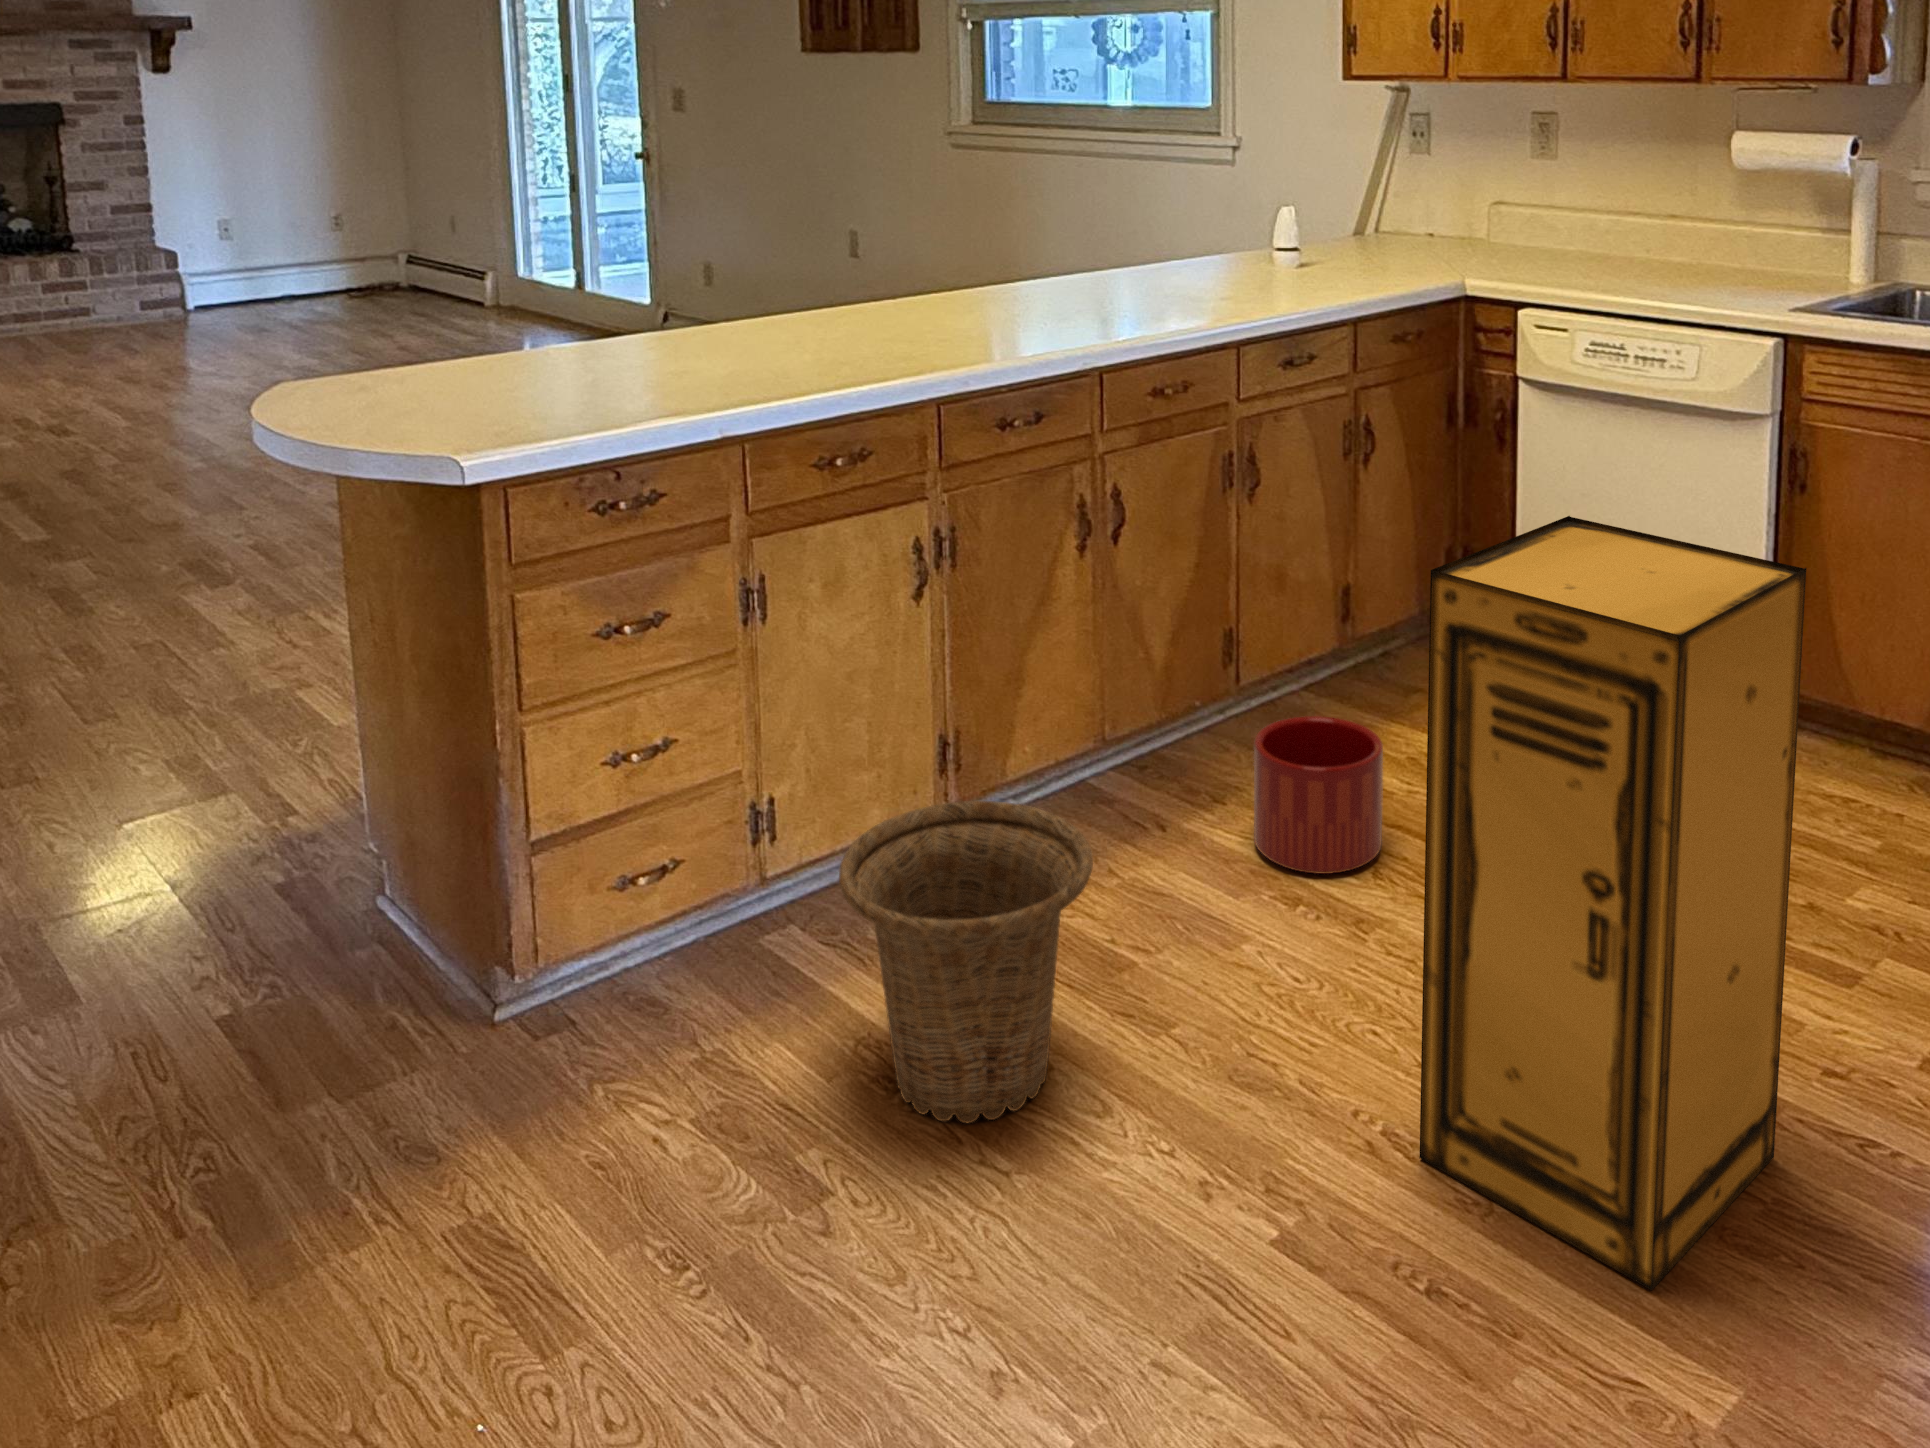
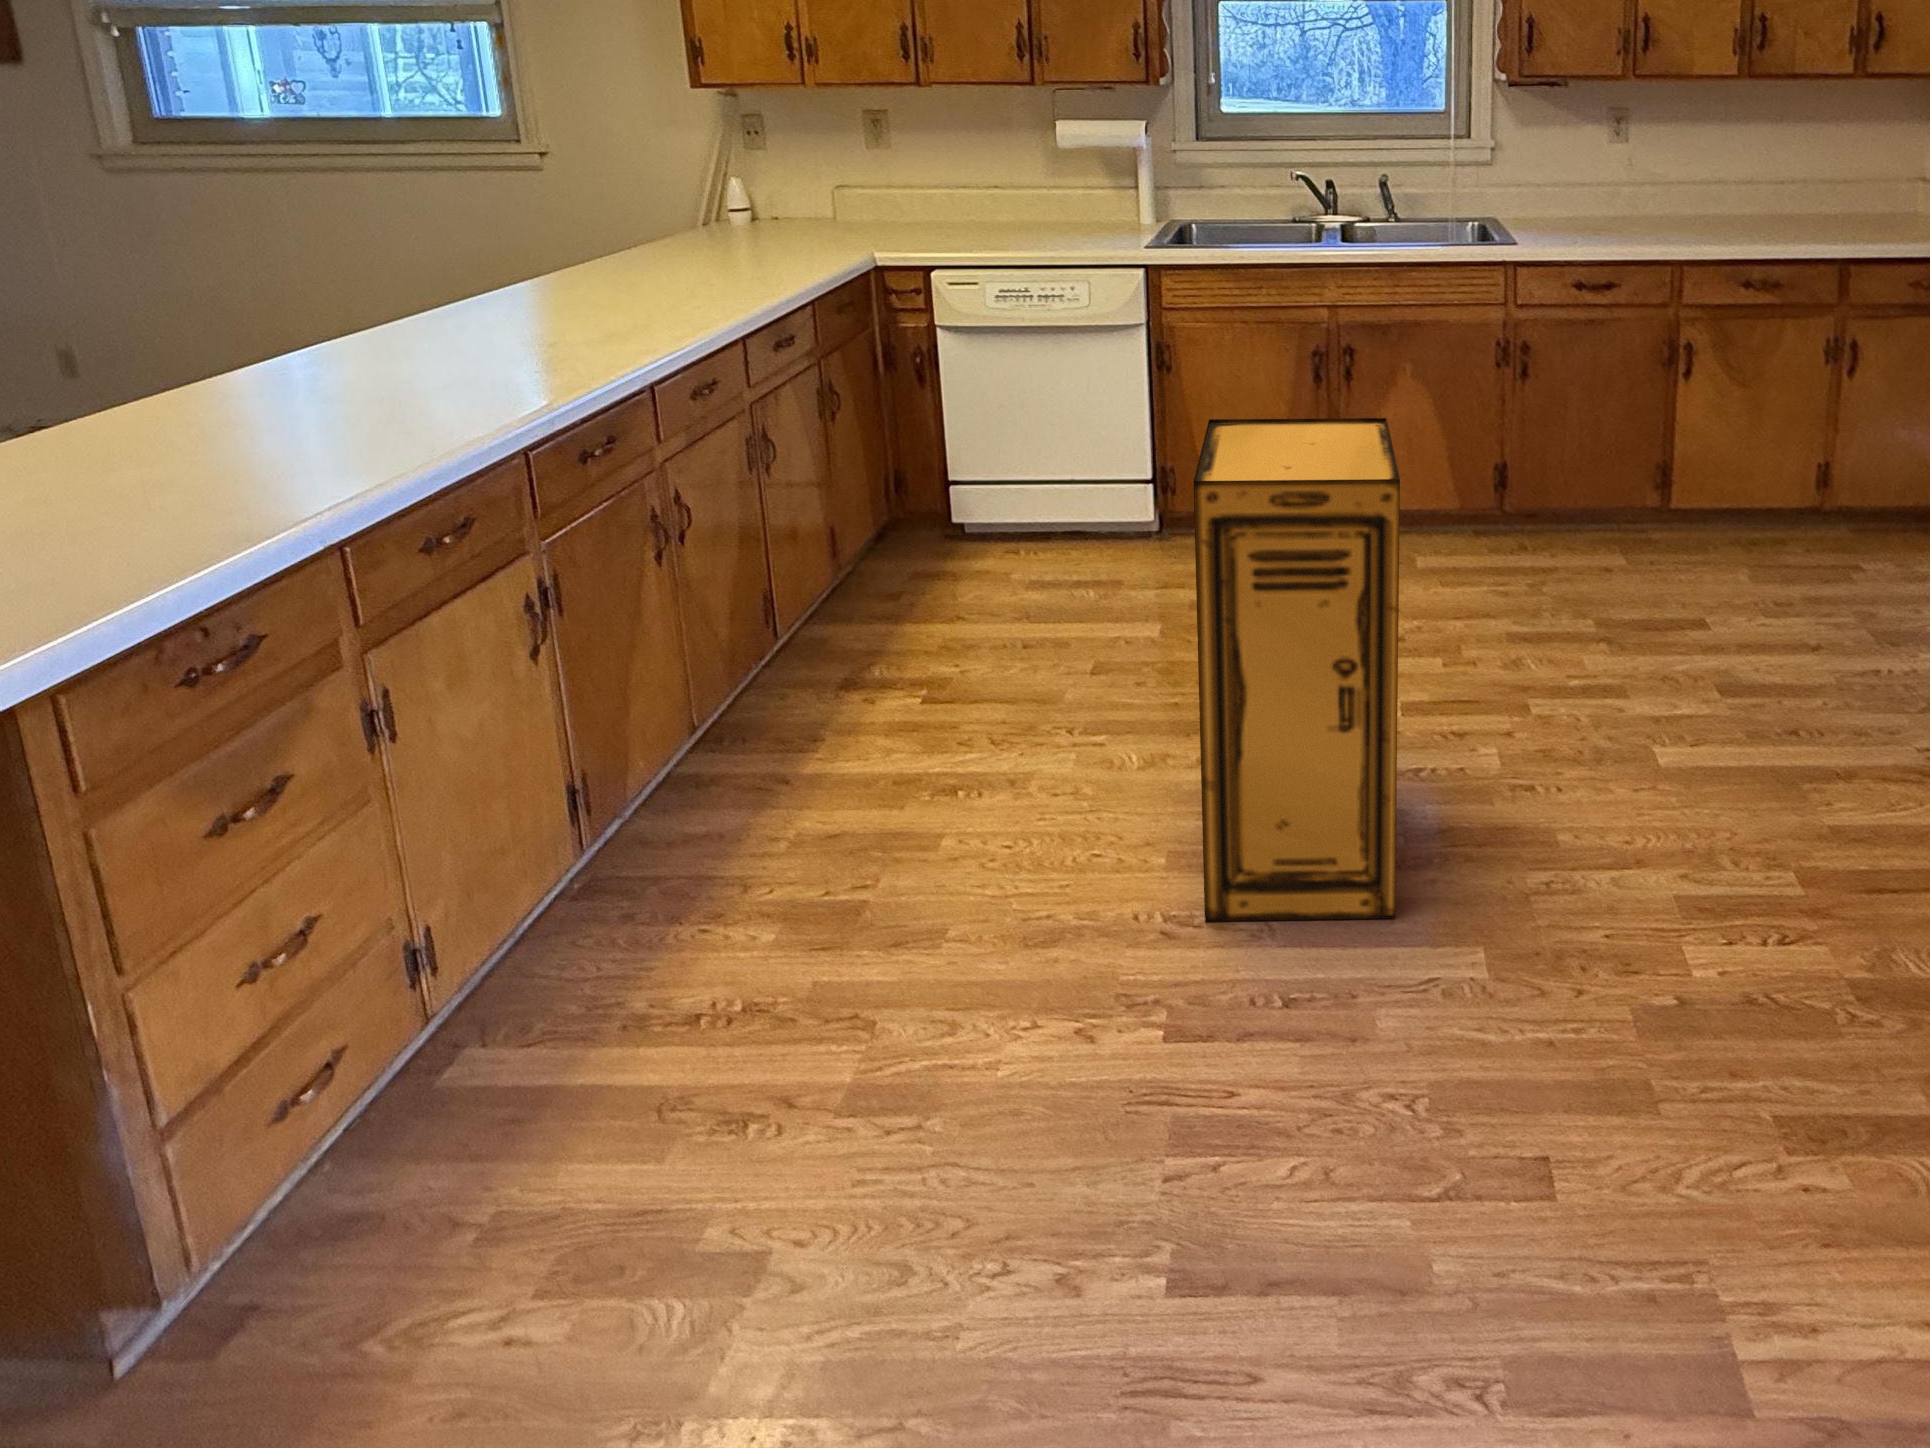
planter: present [1254,716,1383,874] -> none [872,631,990,768]
basket: present [839,801,1093,1123] -> none [651,800,921,1133]

